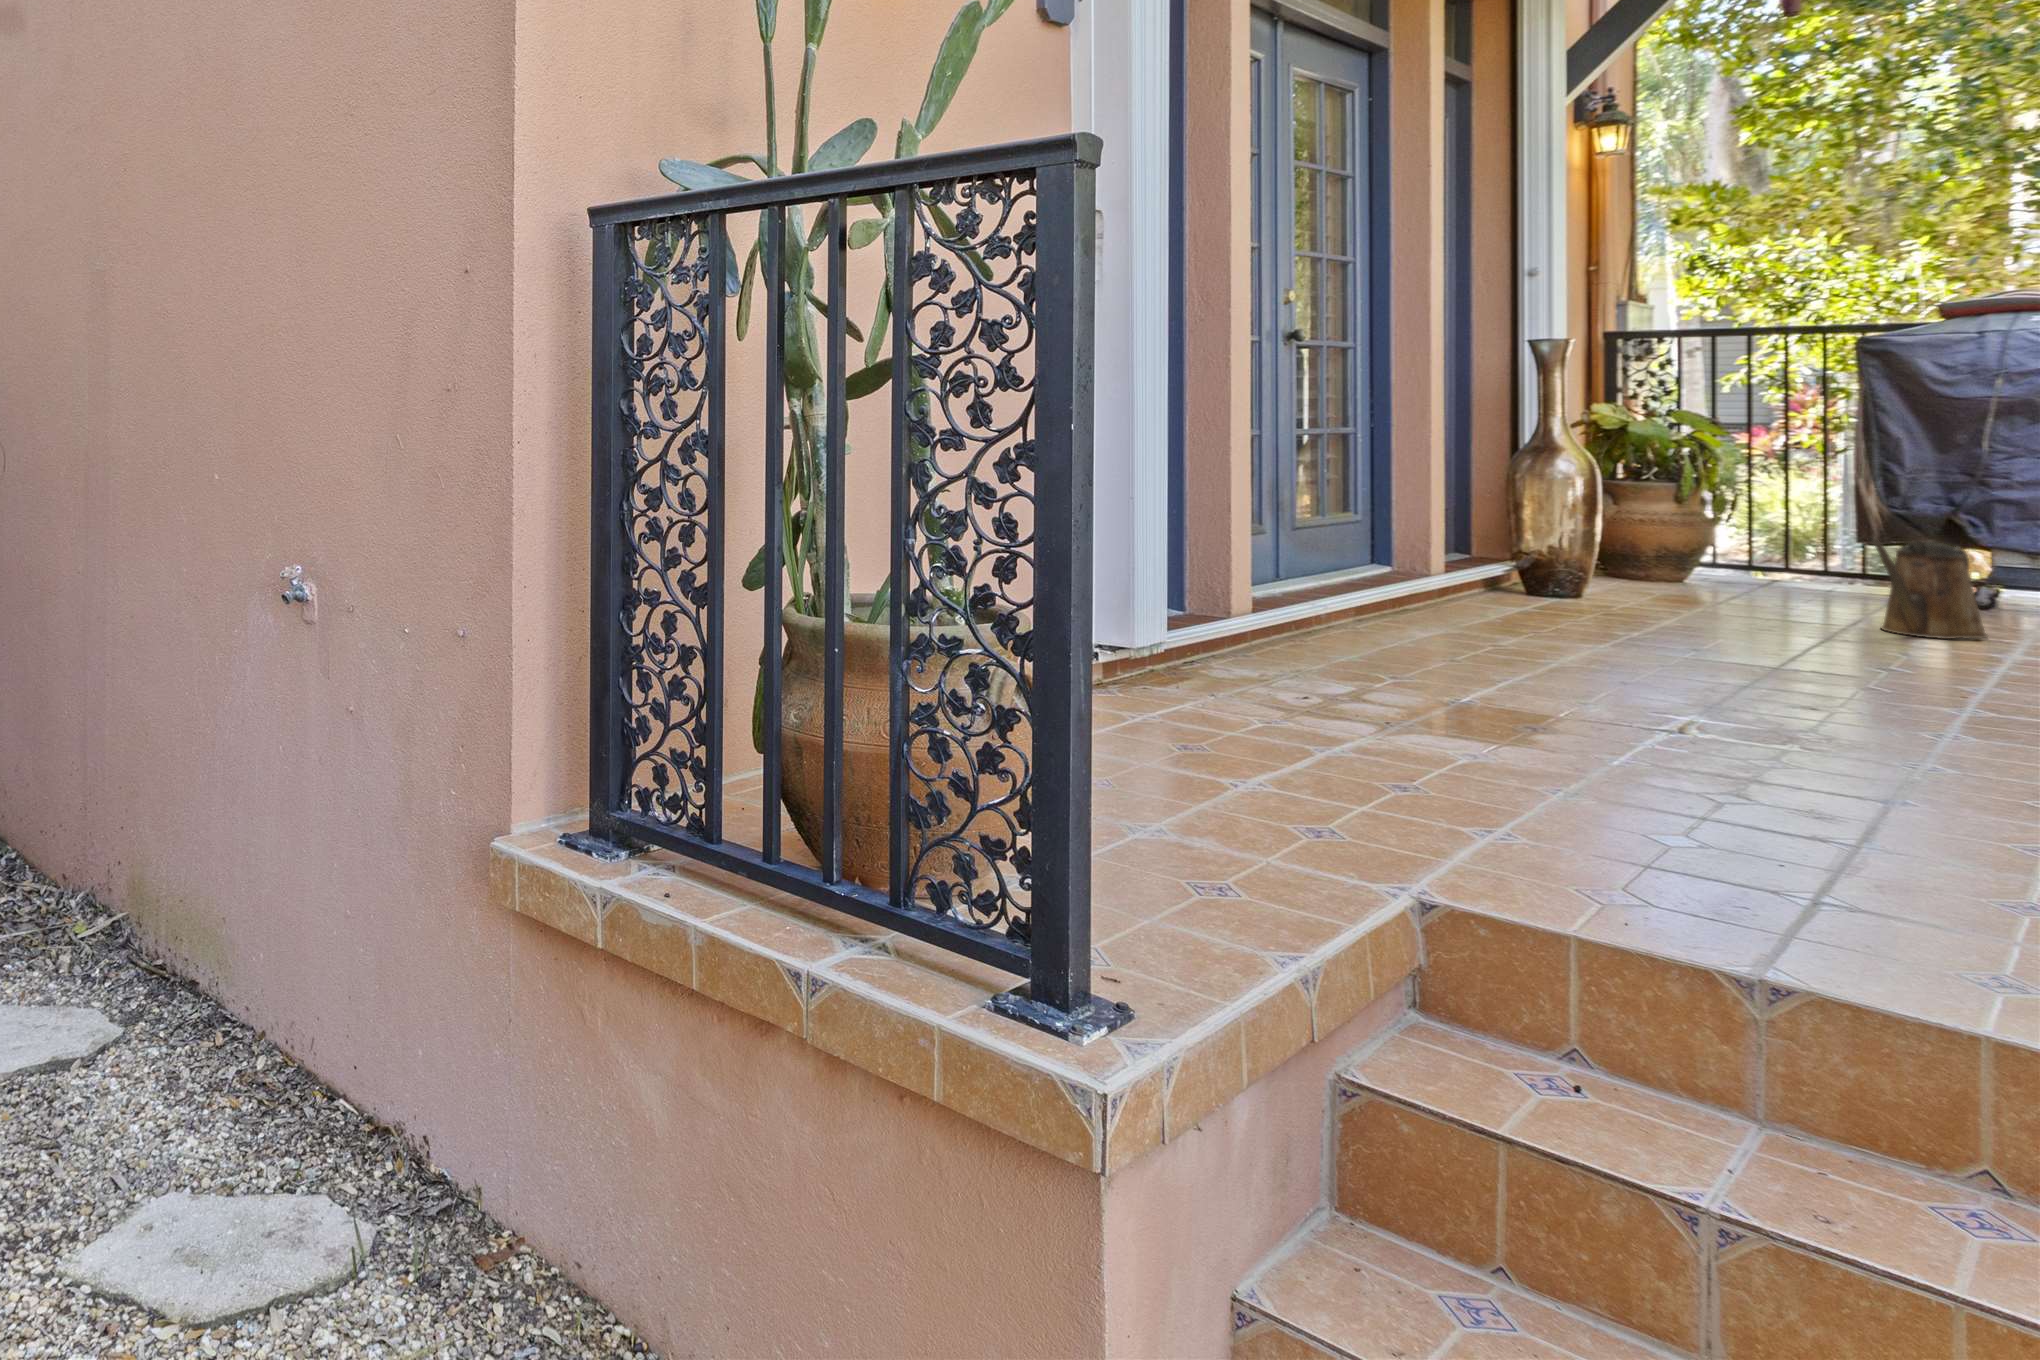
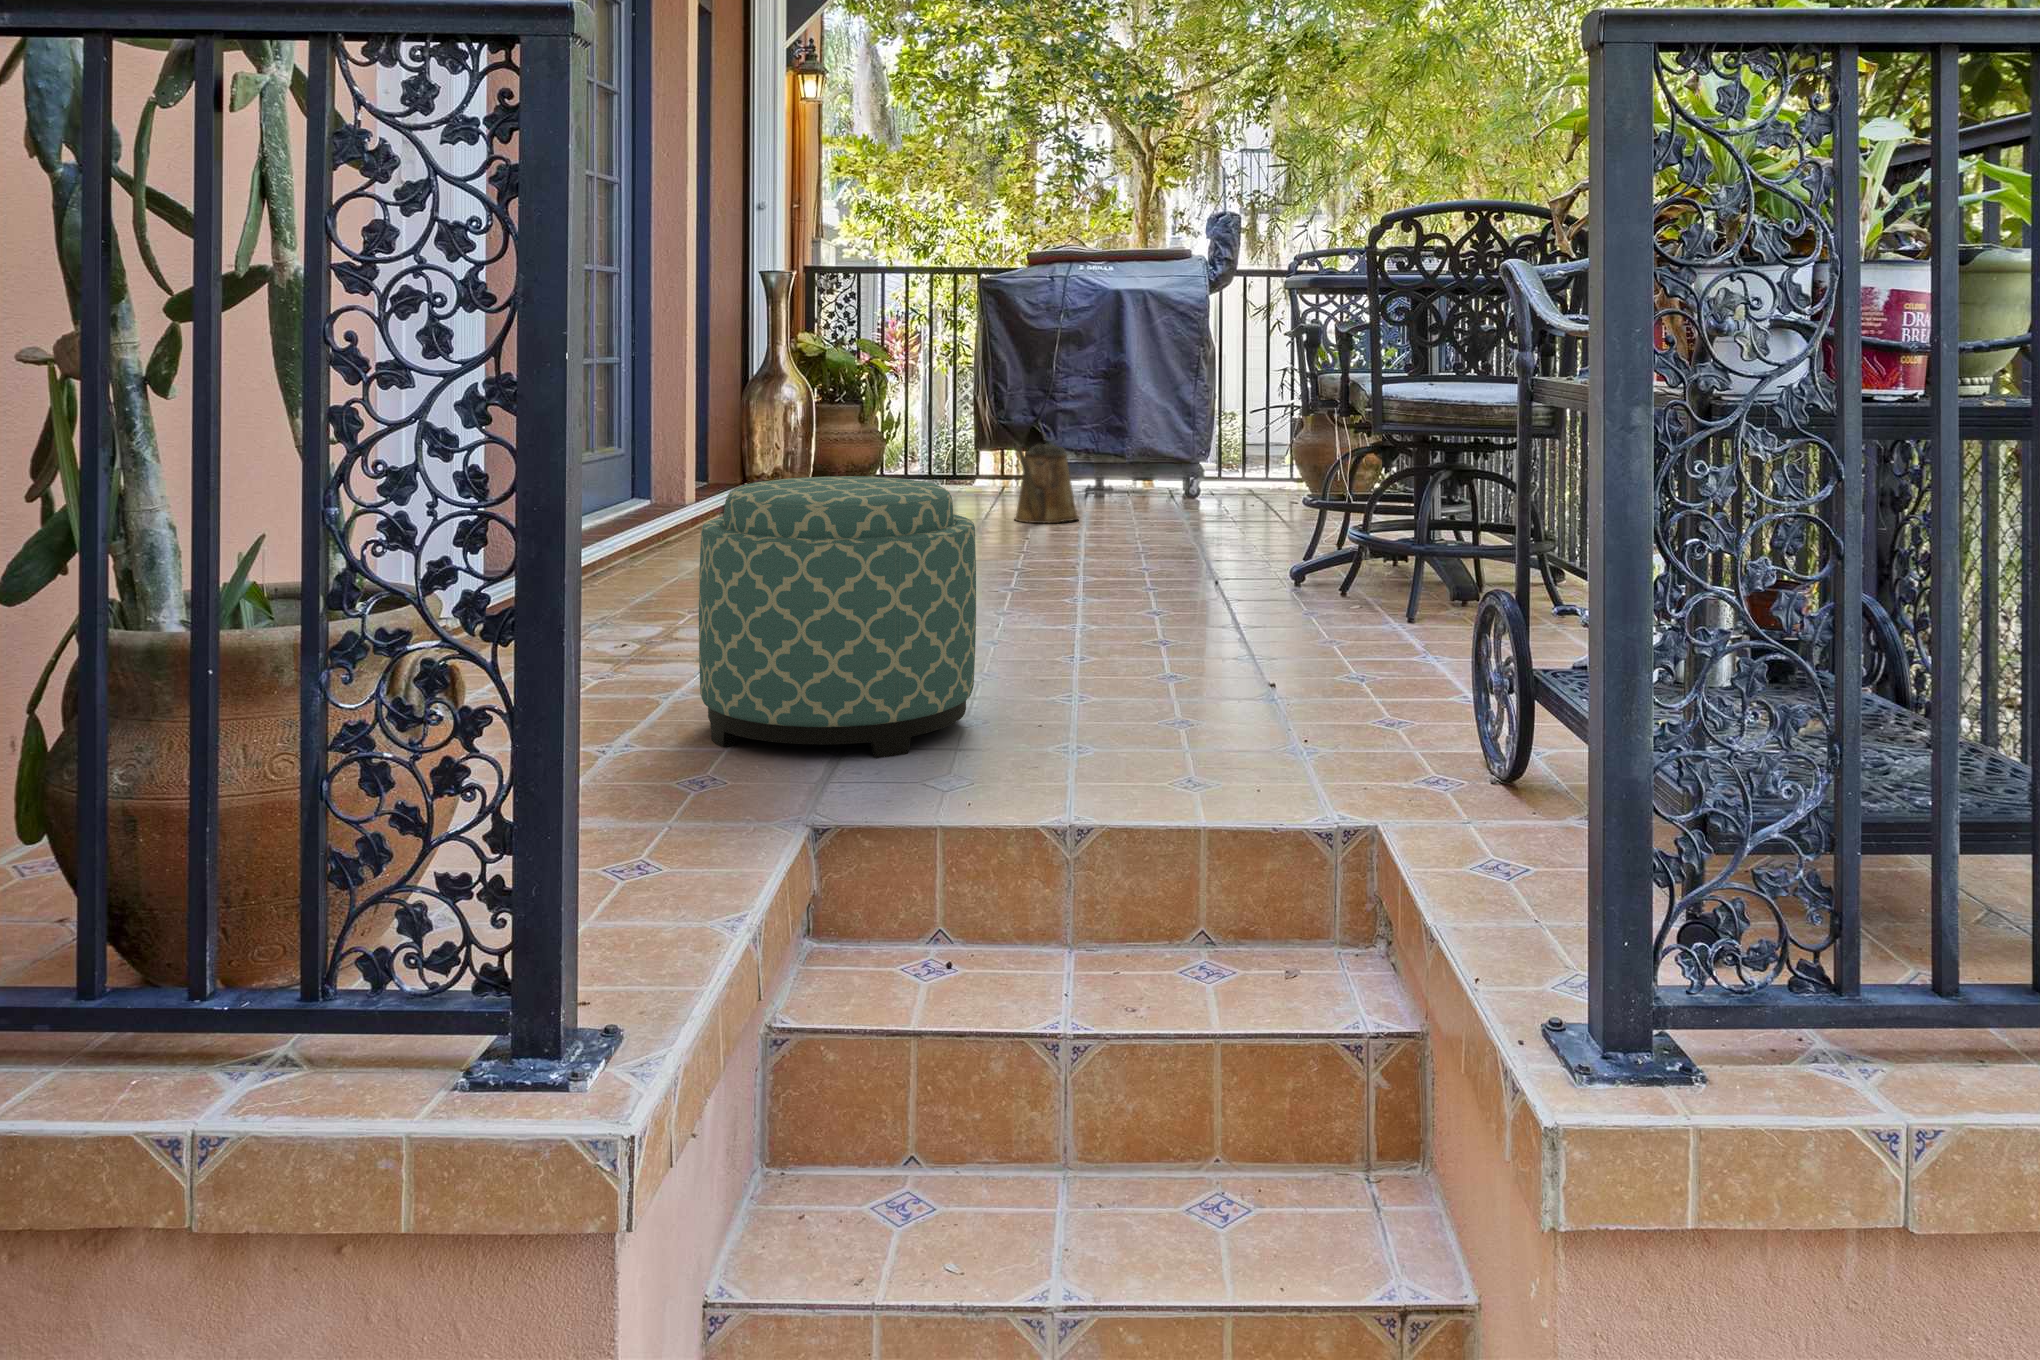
ottoman: none [1339,552,1668,850] -> present [699,476,976,758]

